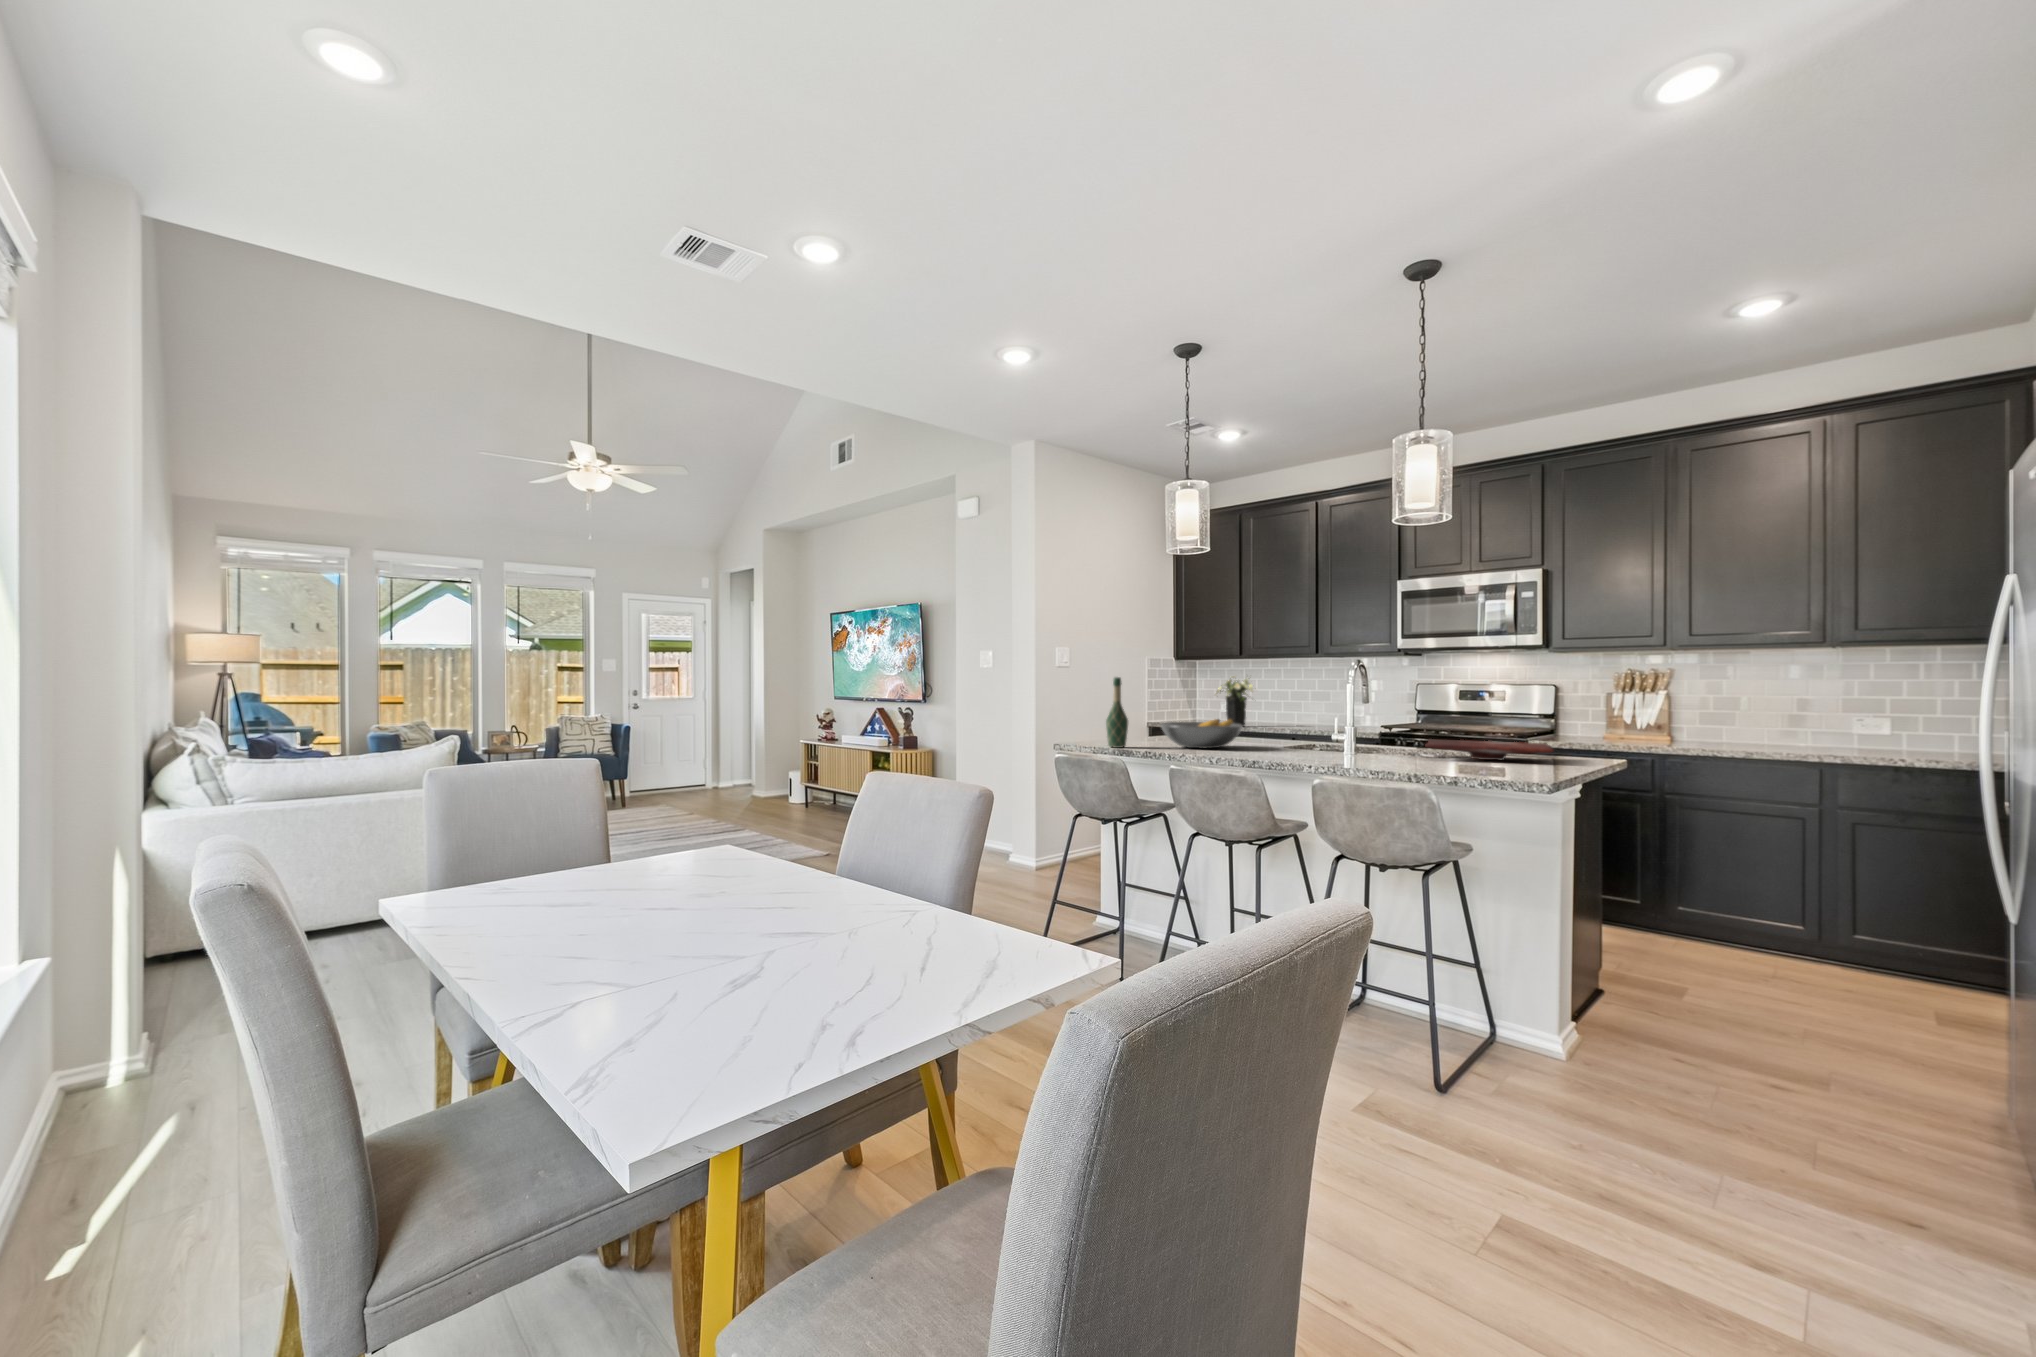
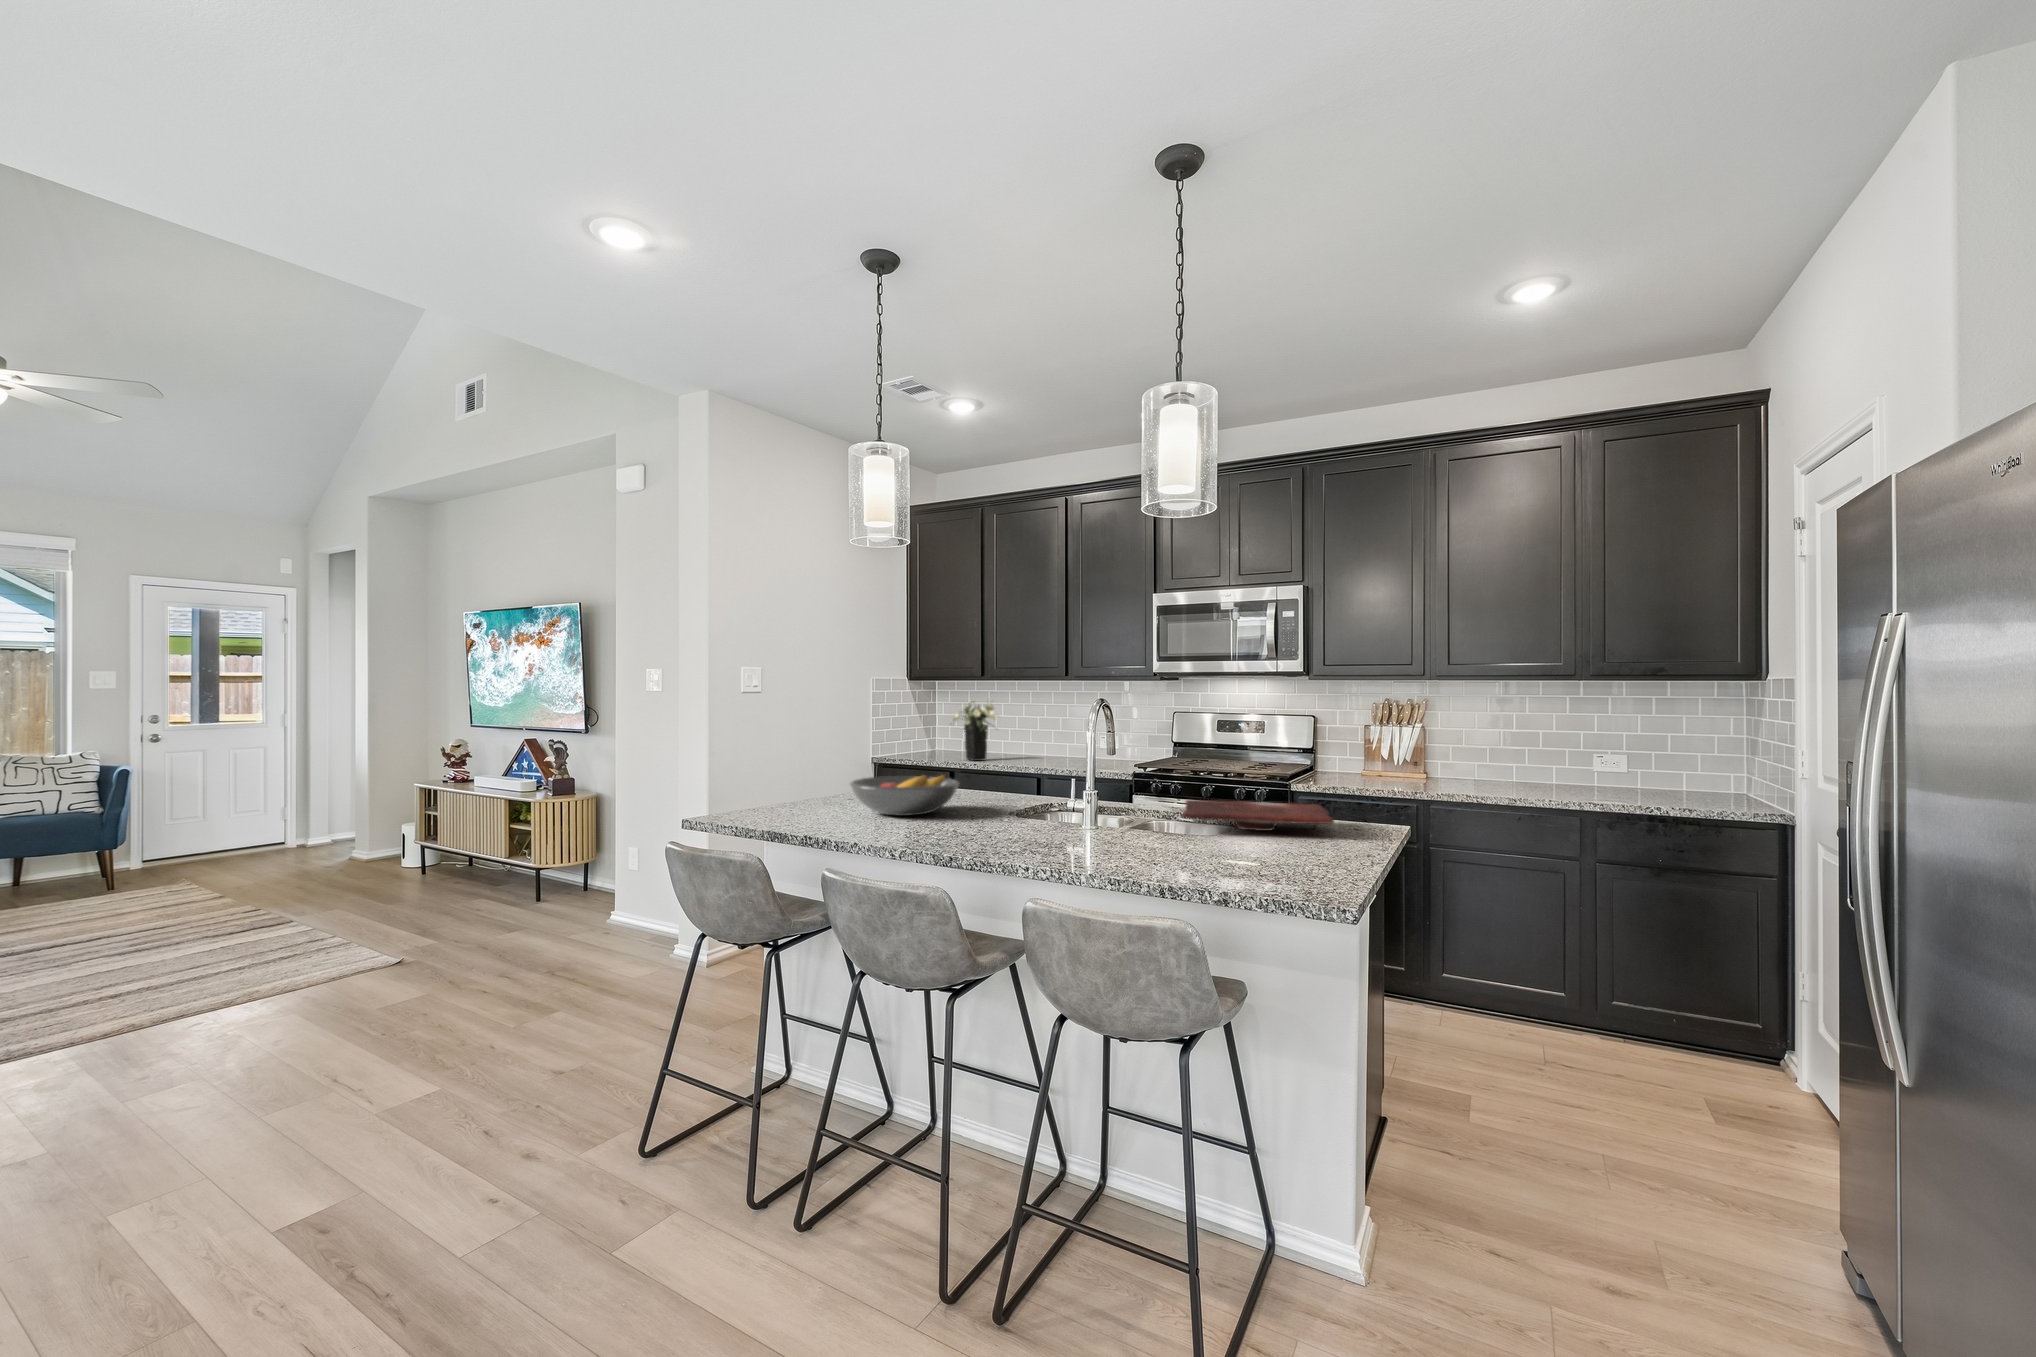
wine bottle: present [1106,677,1128,748] -> none [772,719,804,818]

